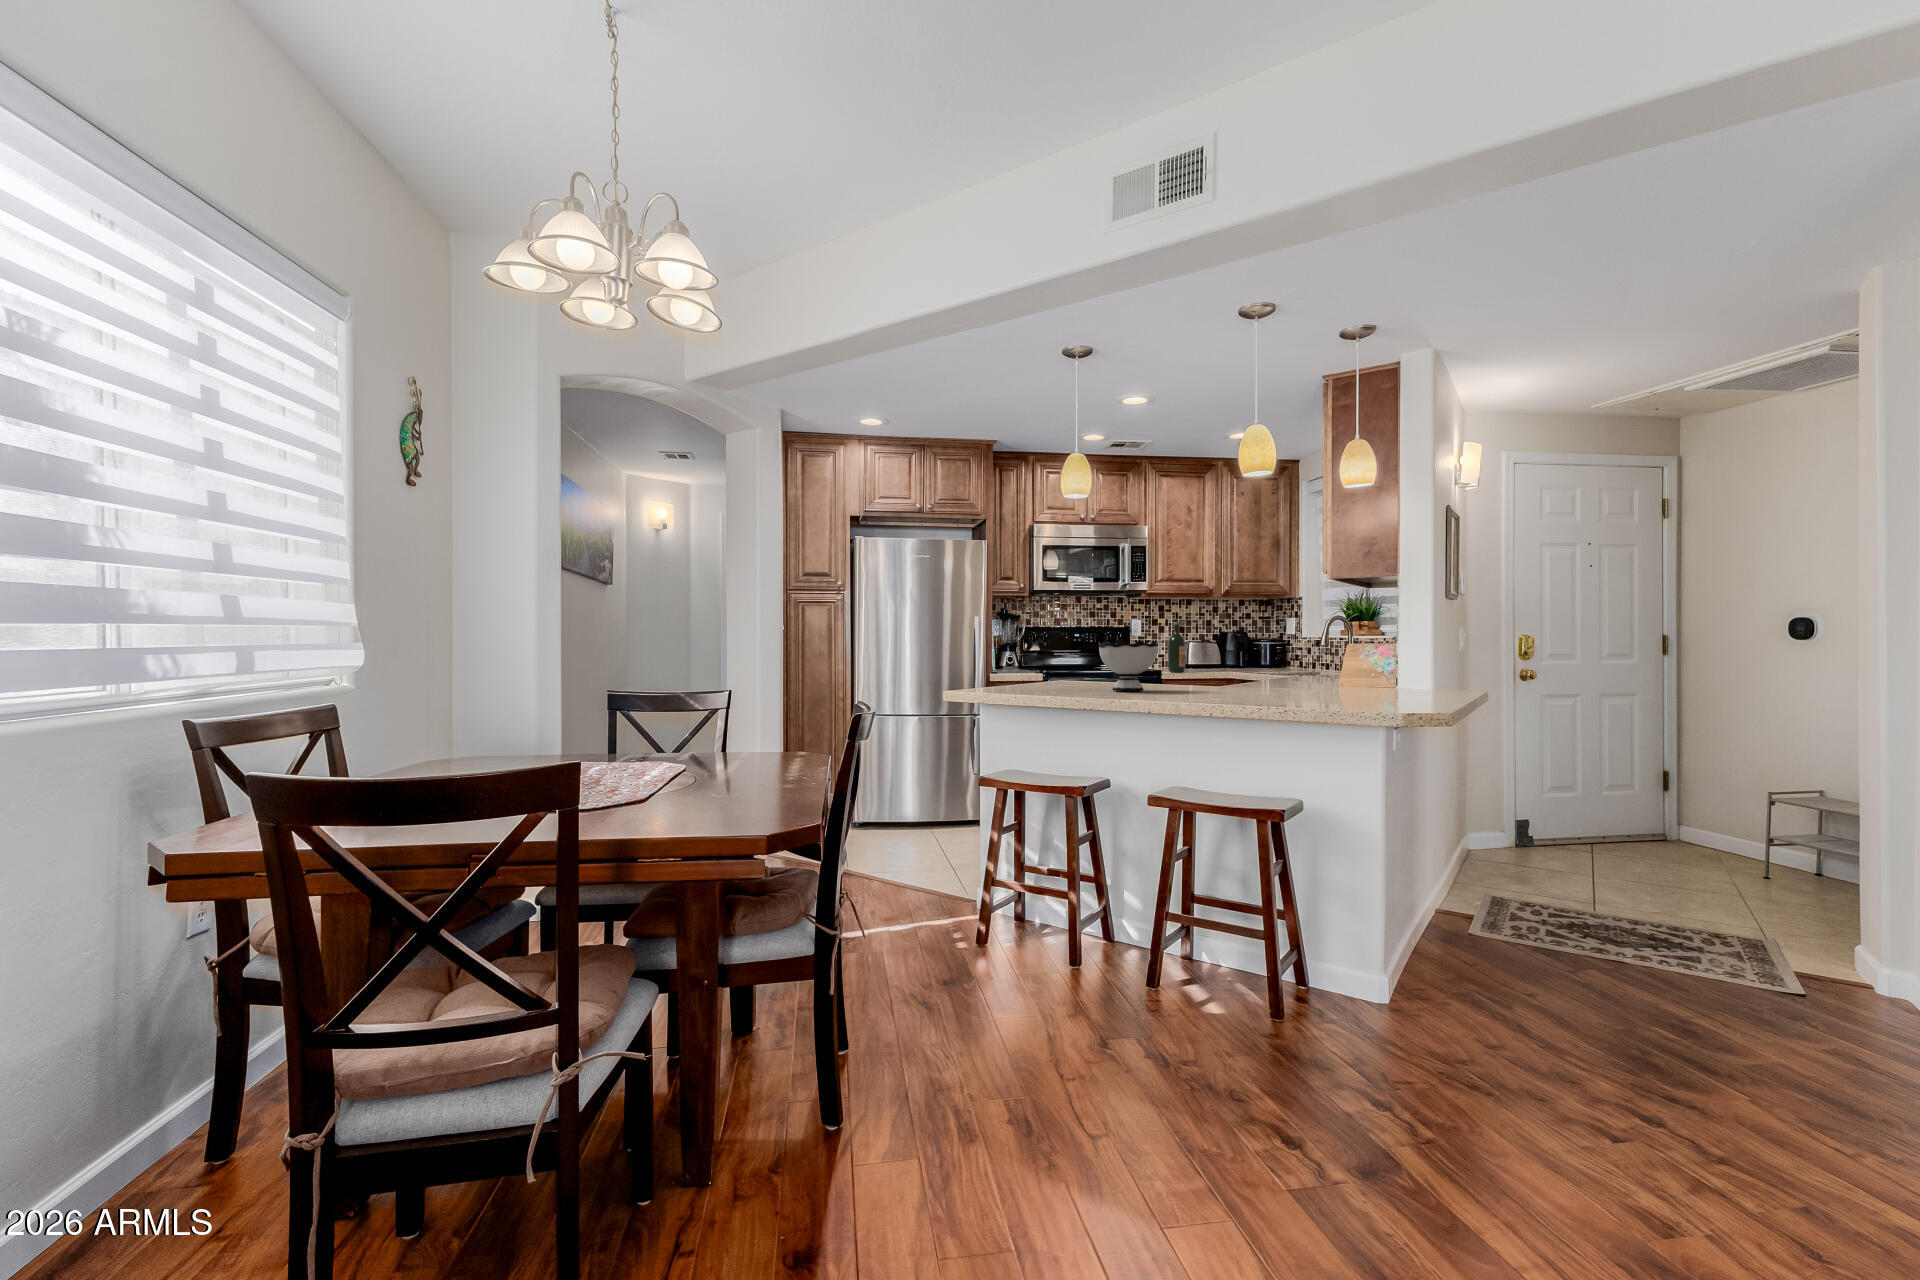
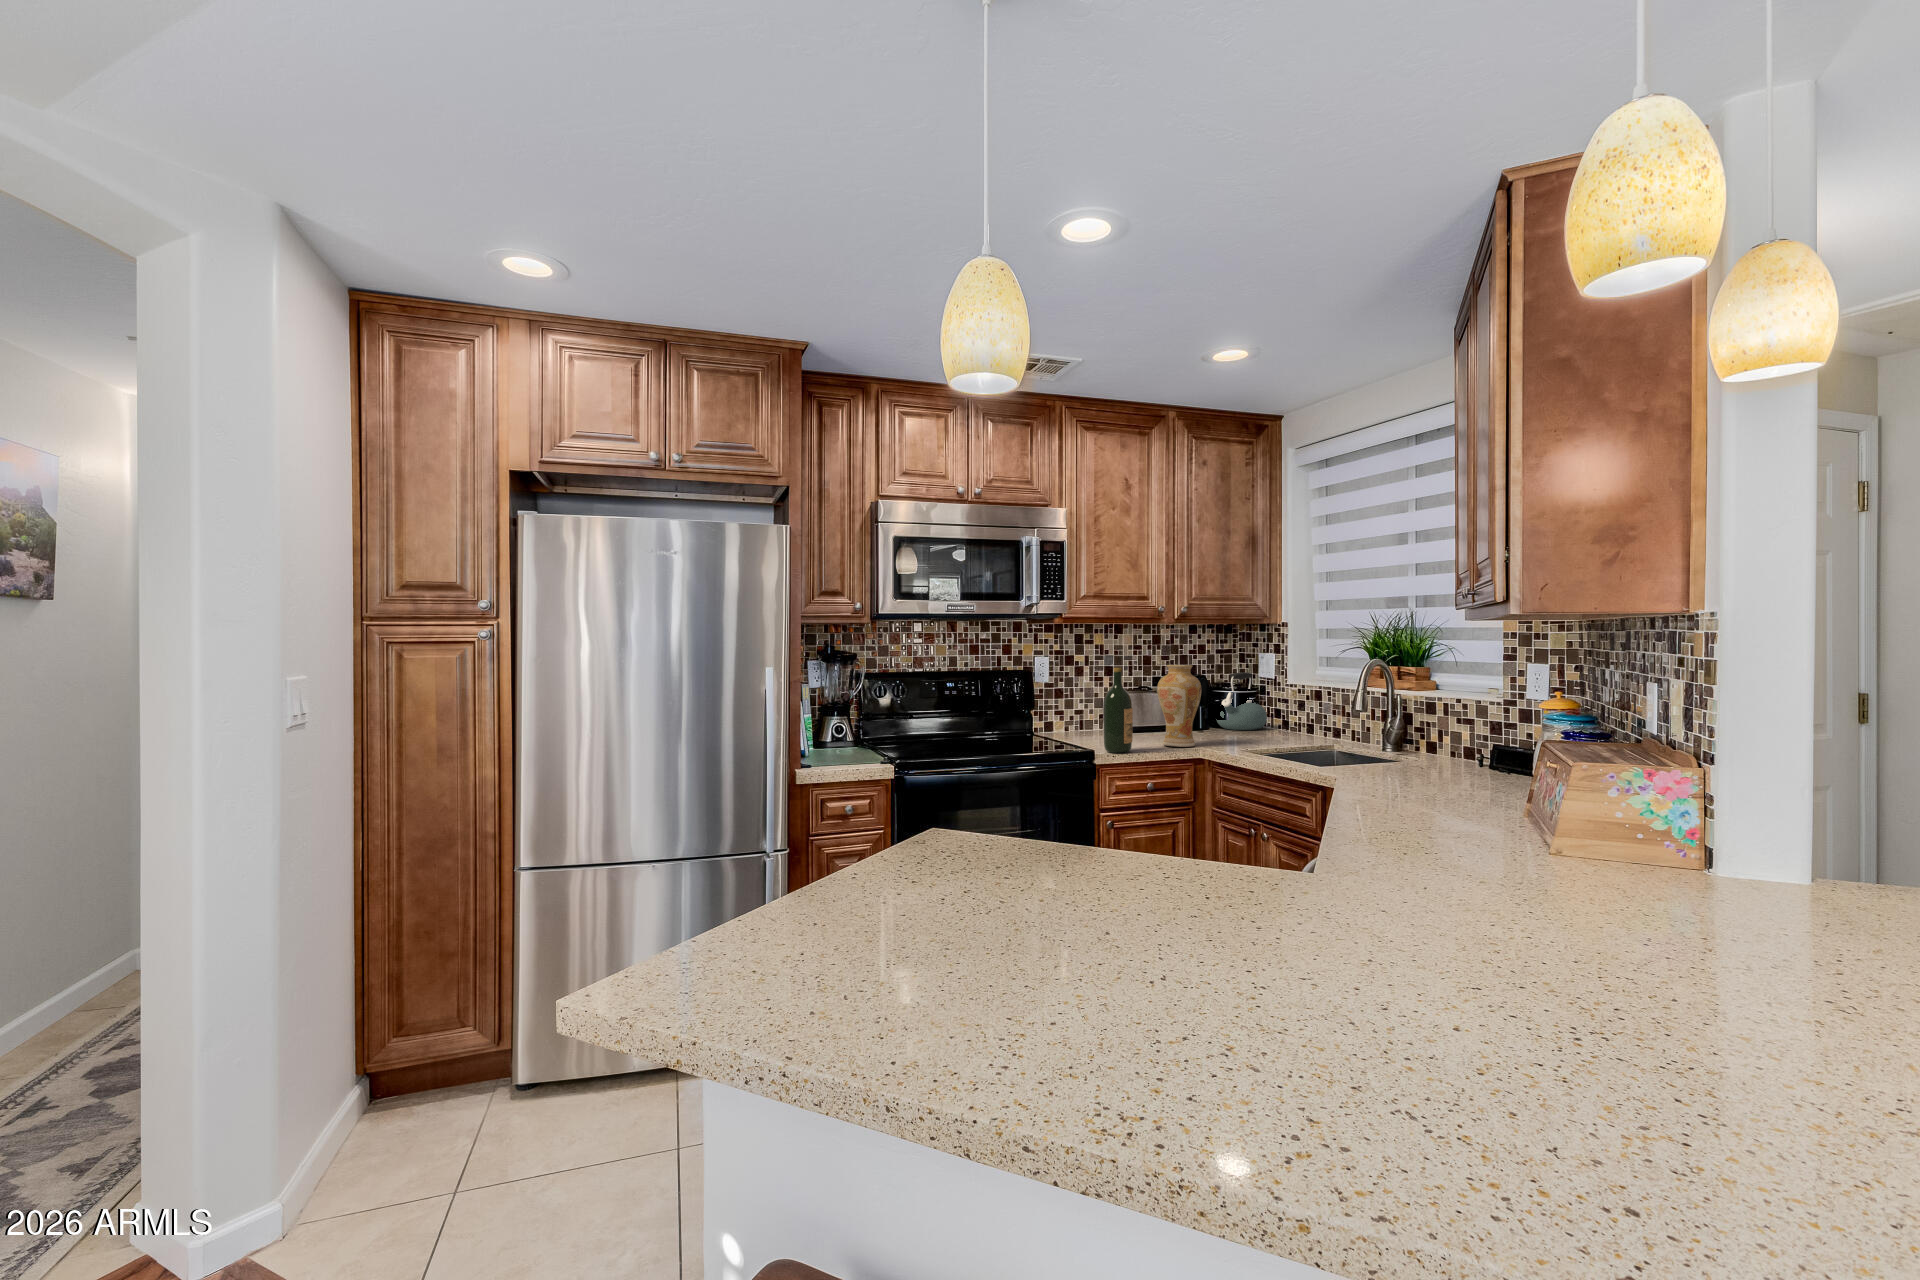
vase: none [1205,622,1231,671] -> present [1157,665,1201,747]
kettle: none [1256,631,1289,668] -> present [1217,672,1267,730]
bowl: present [1099,640,1158,691] -> none [1074,810,1278,1013]

